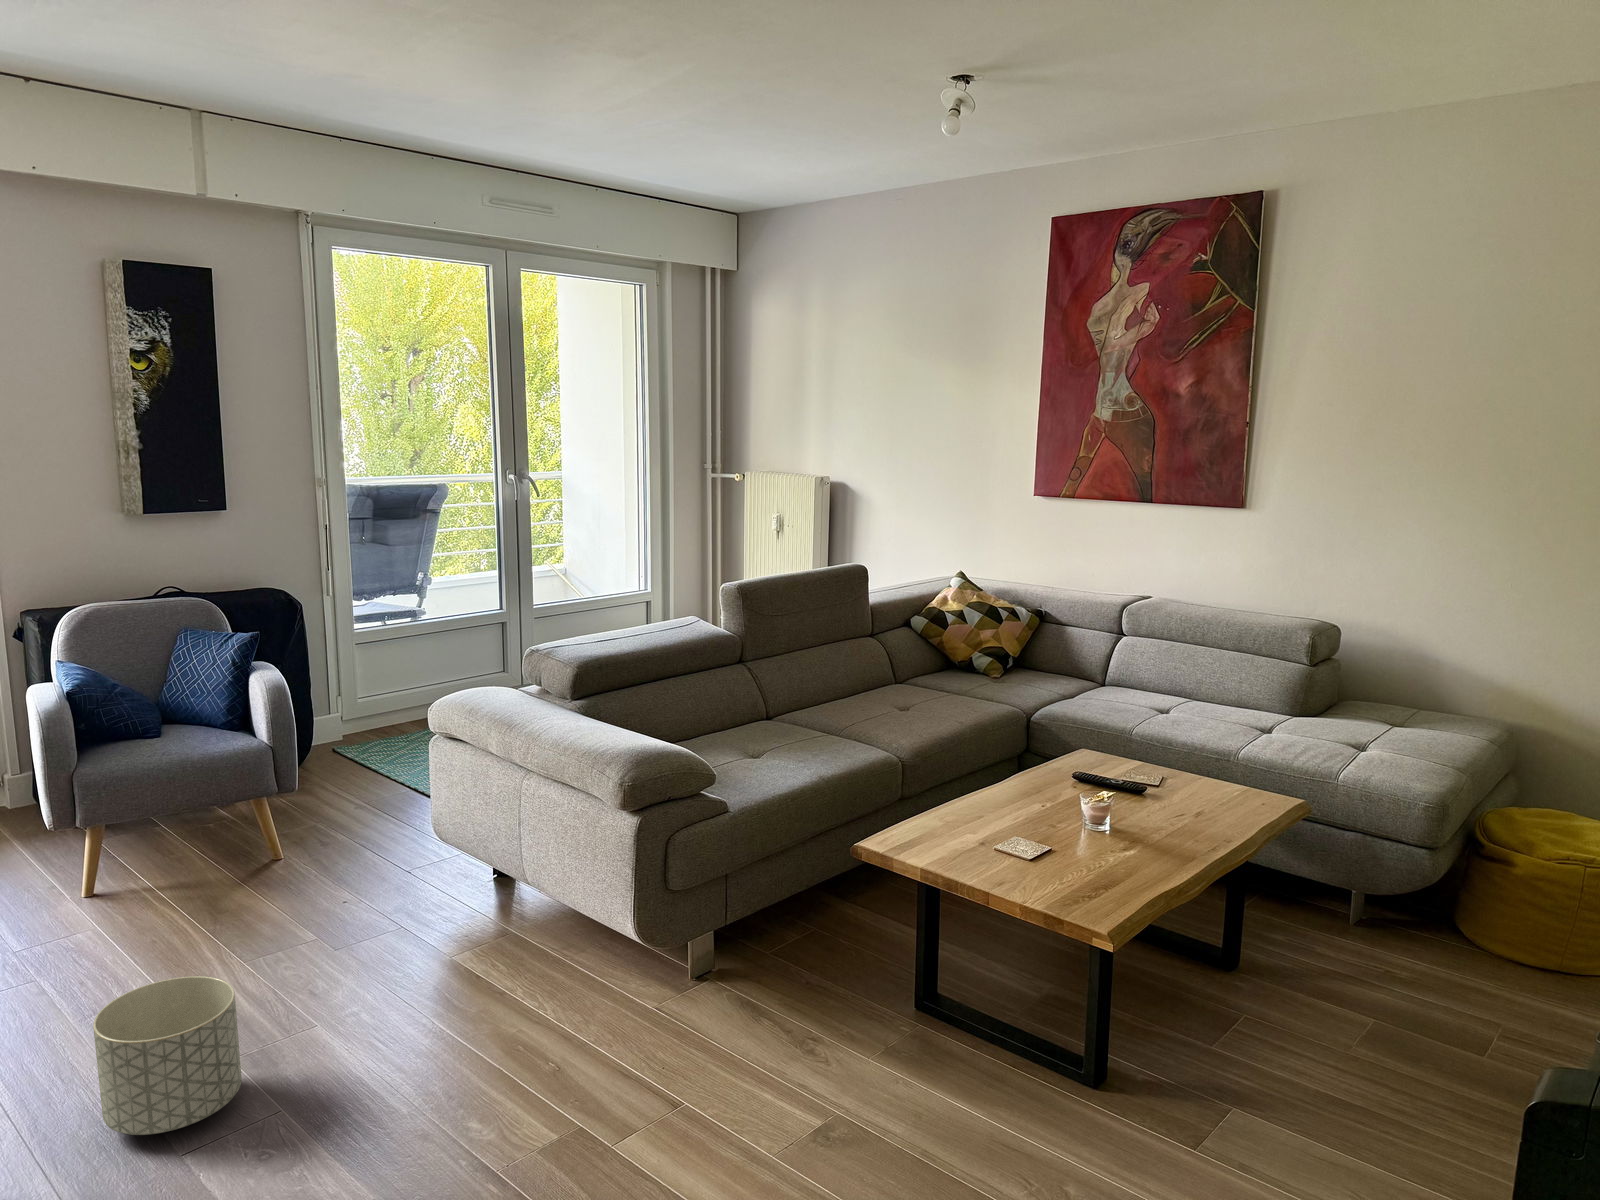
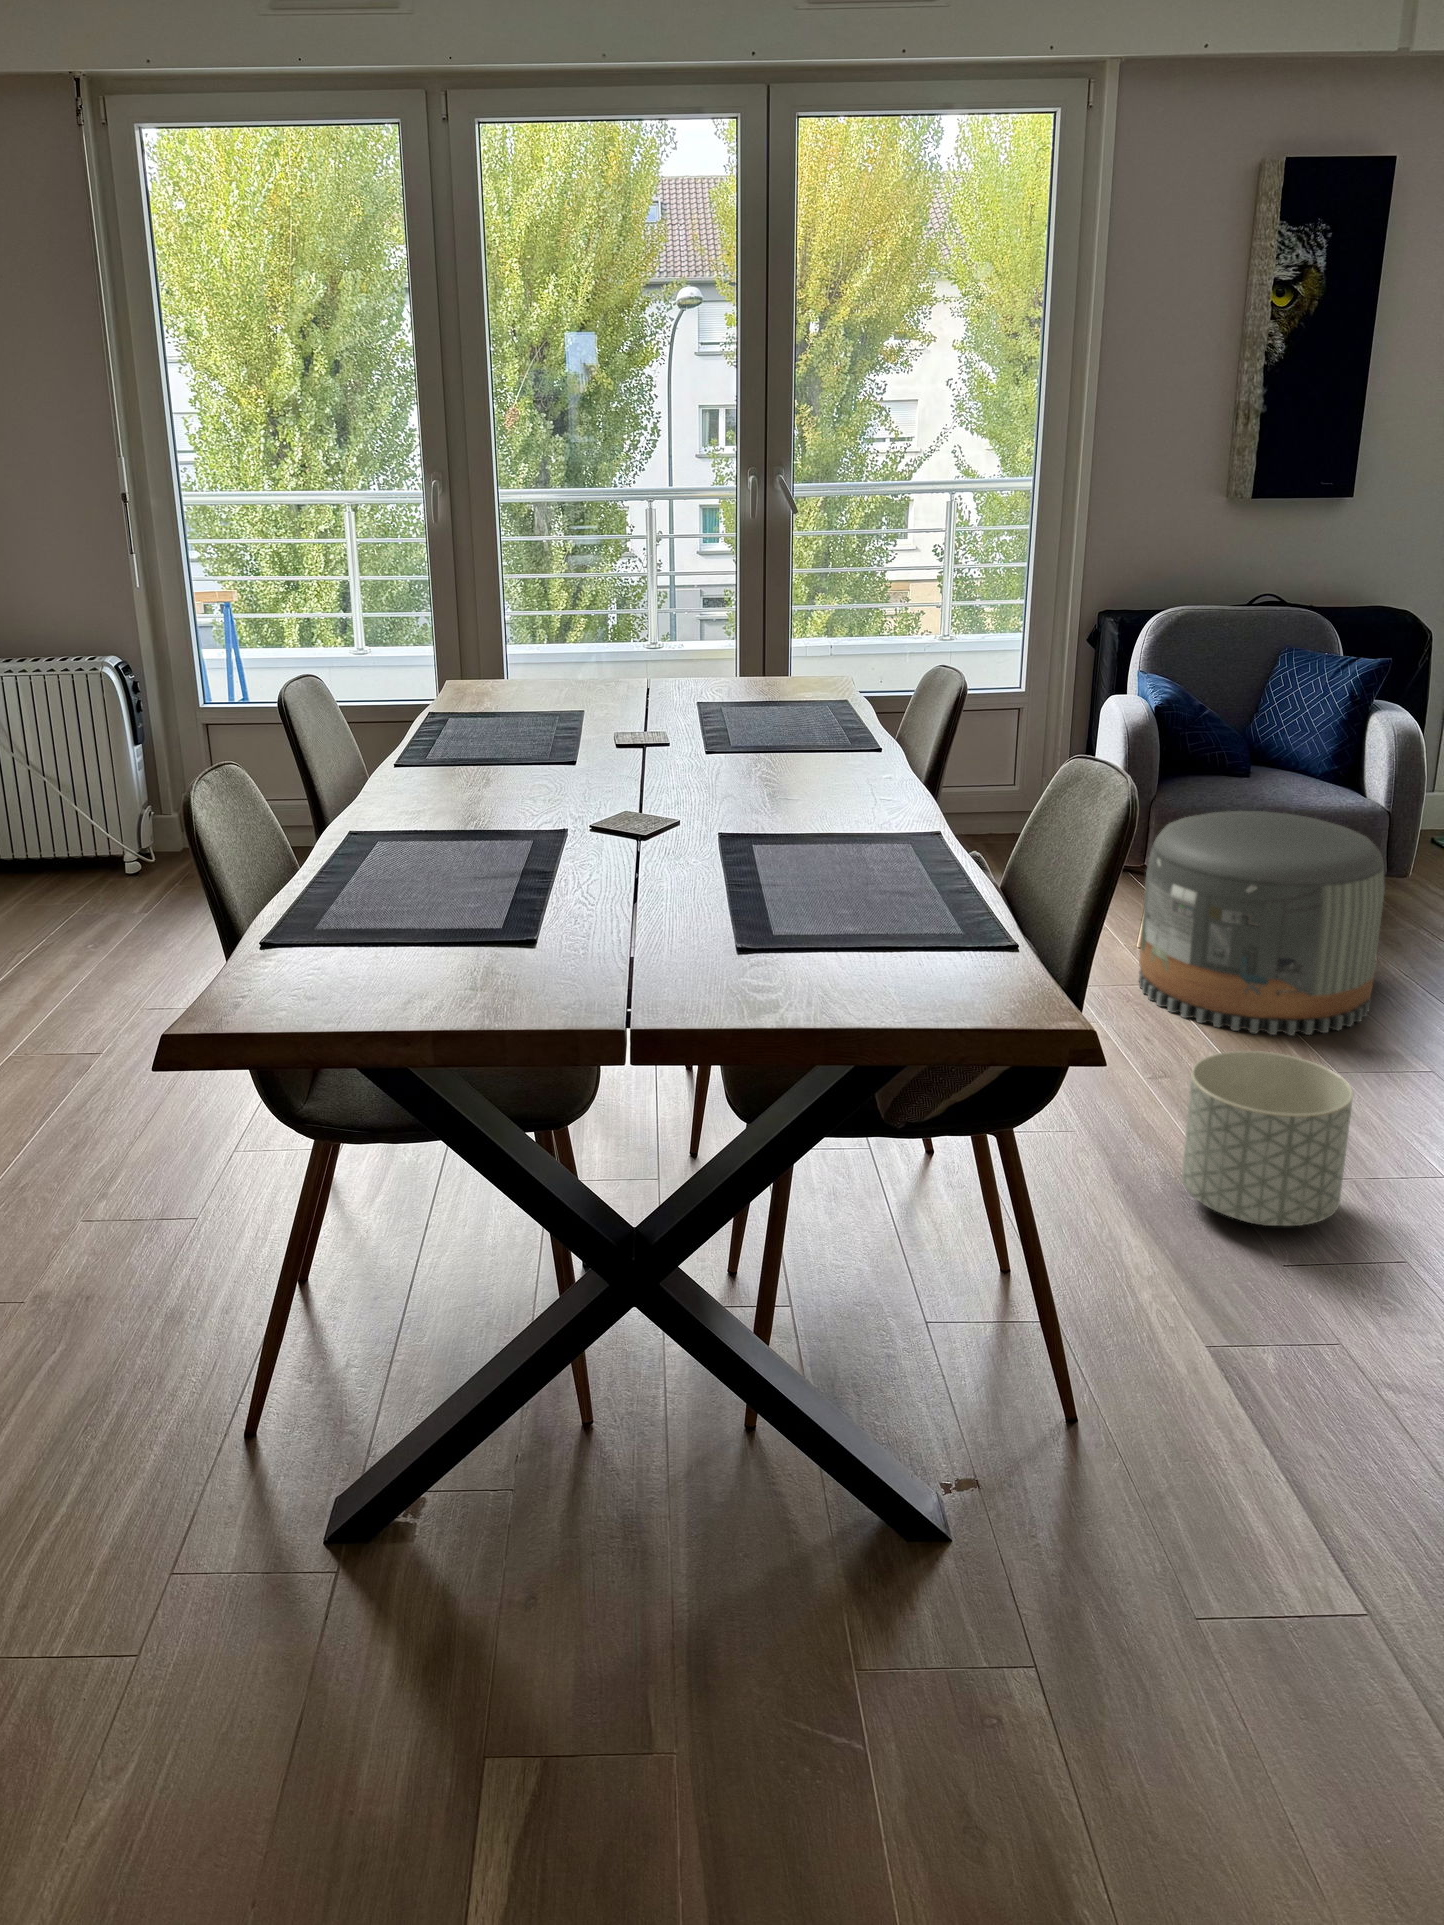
pouf: none [70,763,279,953] -> present [1139,811,1385,1035]

